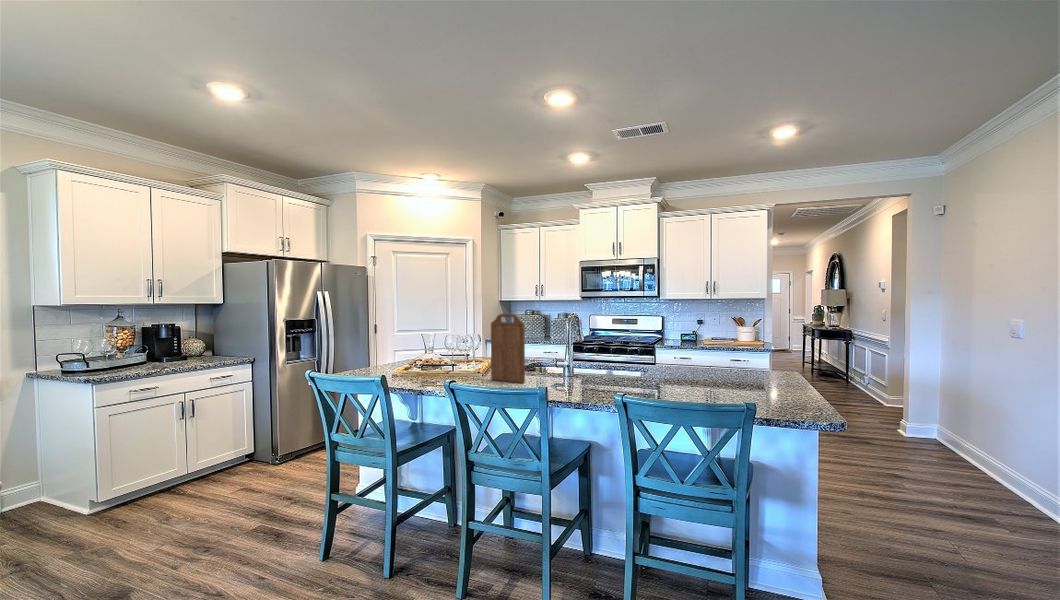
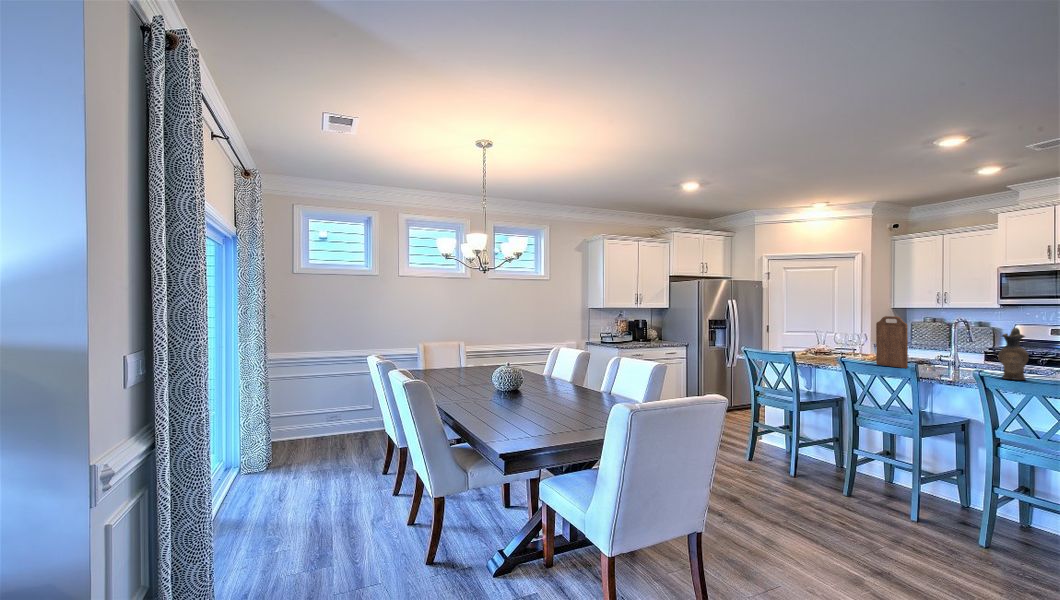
ceramic pitcher: none [613,324,639,389] -> present [998,328,1029,380]

